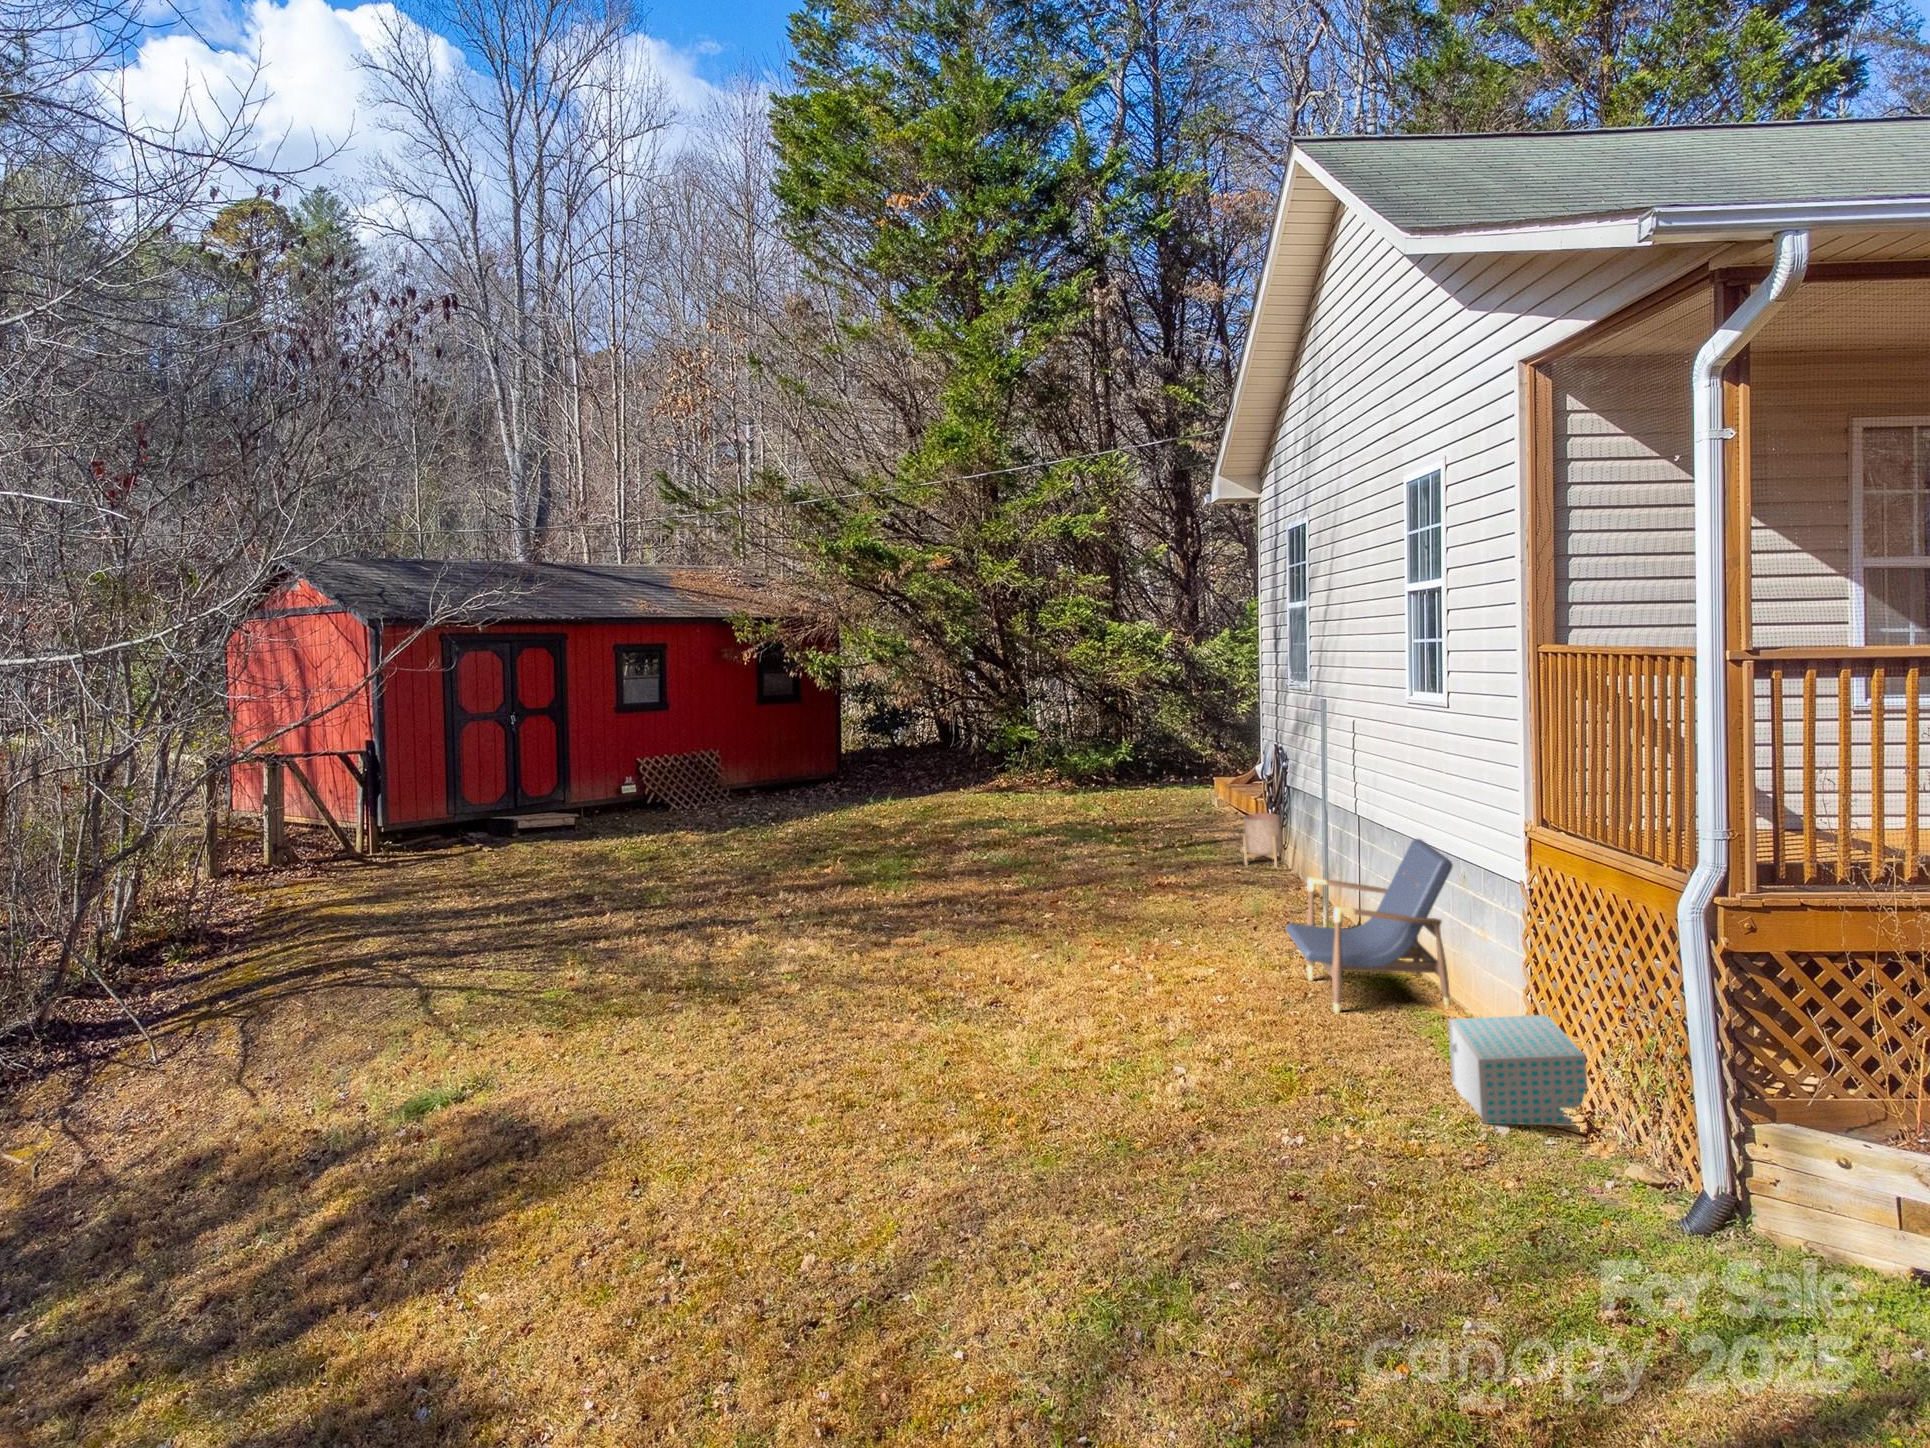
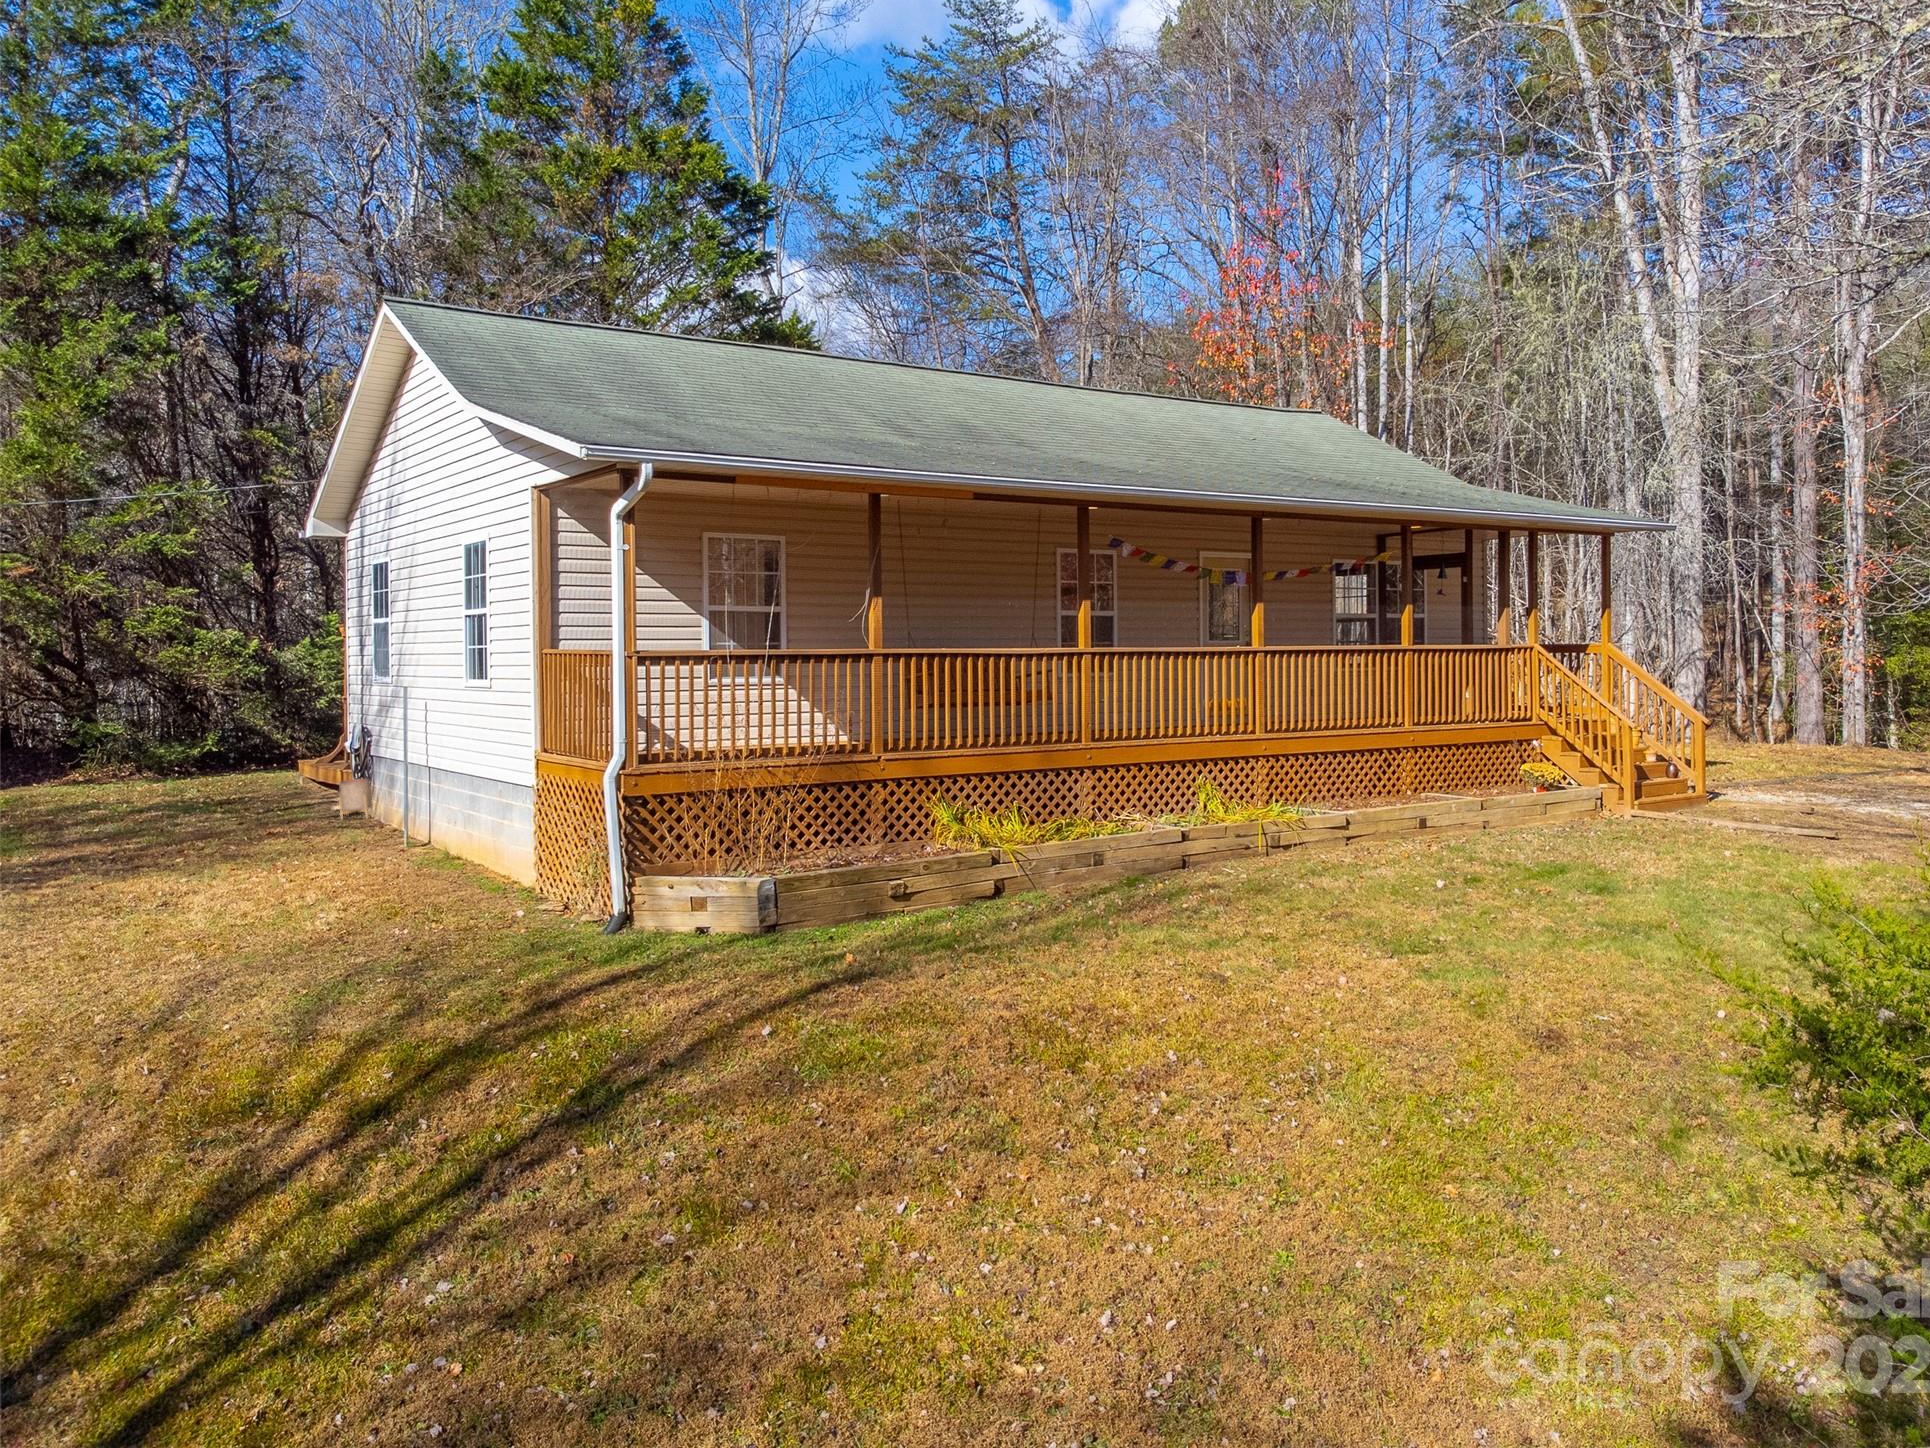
lounge chair: present [1286,839,1453,1013] -> none [384,774,495,891]
storage box: present [1448,1015,1588,1126] -> none [492,857,568,919]

